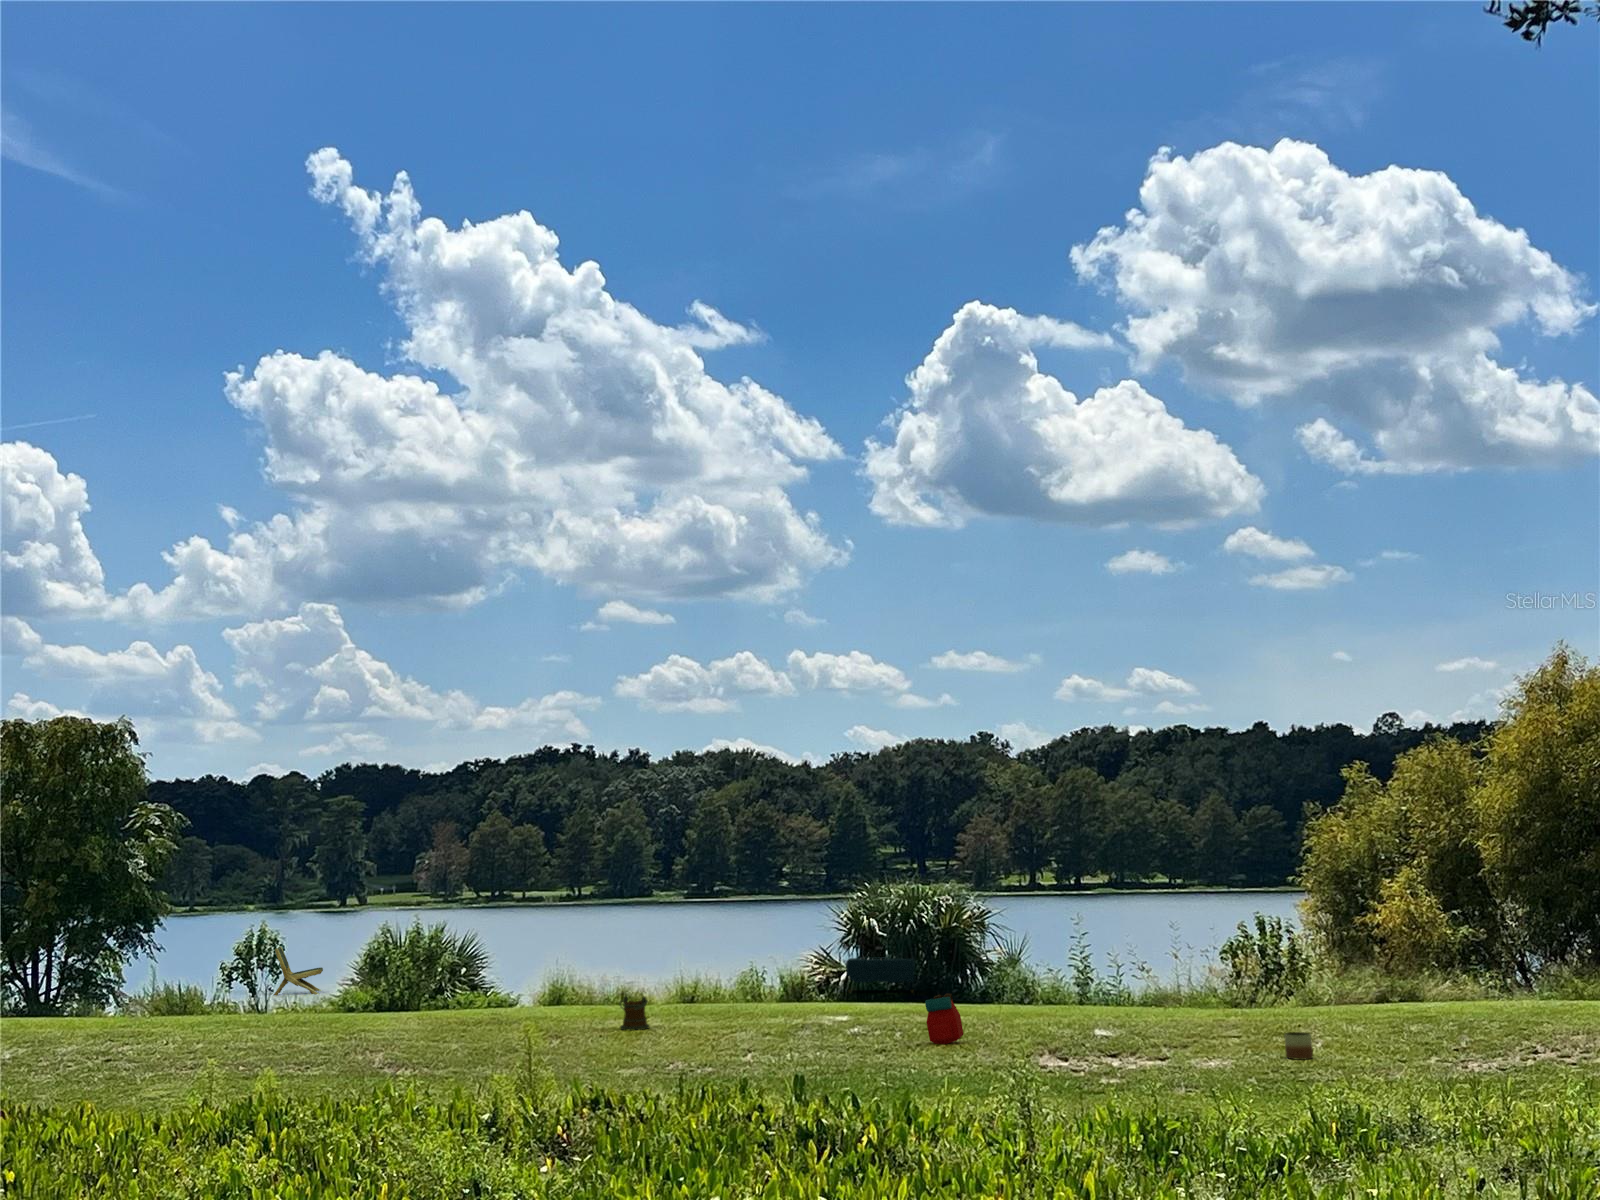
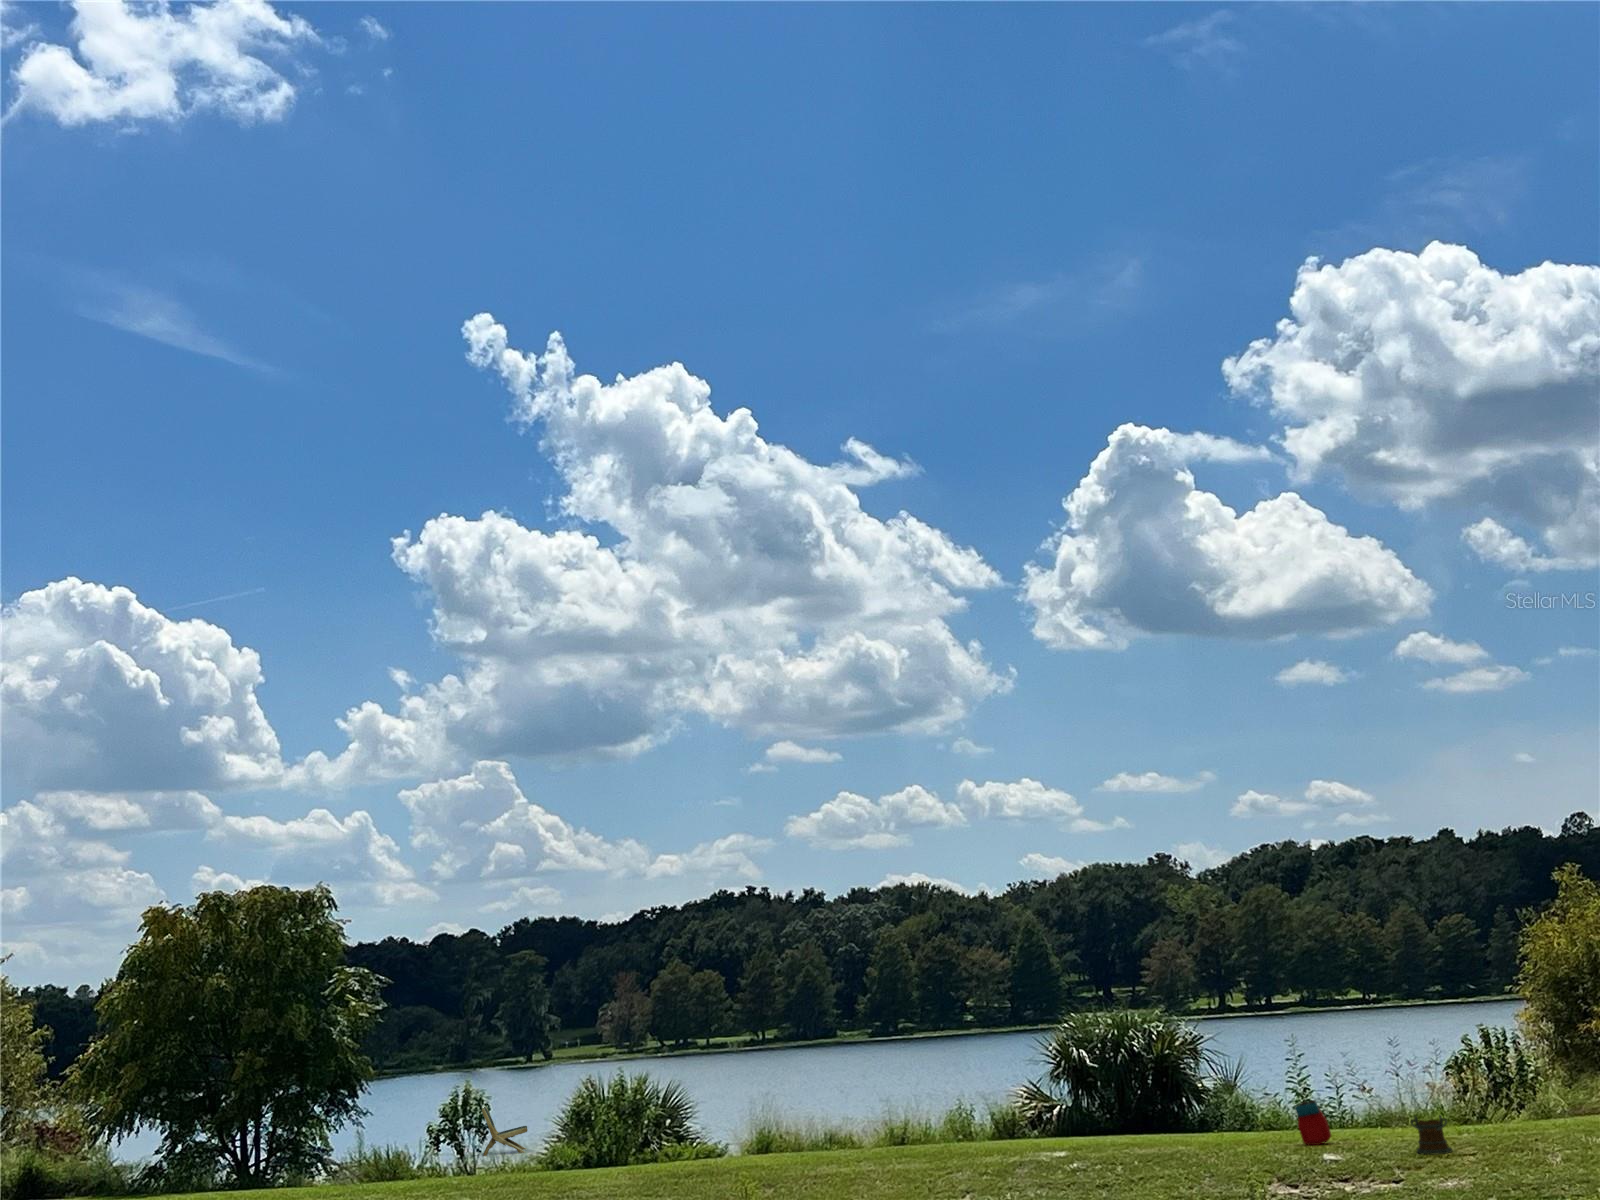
bench: present [846,957,915,993] -> none [1054,1088,1129,1129]
backpack: present [925,993,964,1044] -> present [1295,1100,1331,1145]
bucket: present [620,996,649,1030] -> present [1411,1115,1452,1154]
planter: present [1284,1032,1313,1060] -> none [1521,1147,1553,1175]

